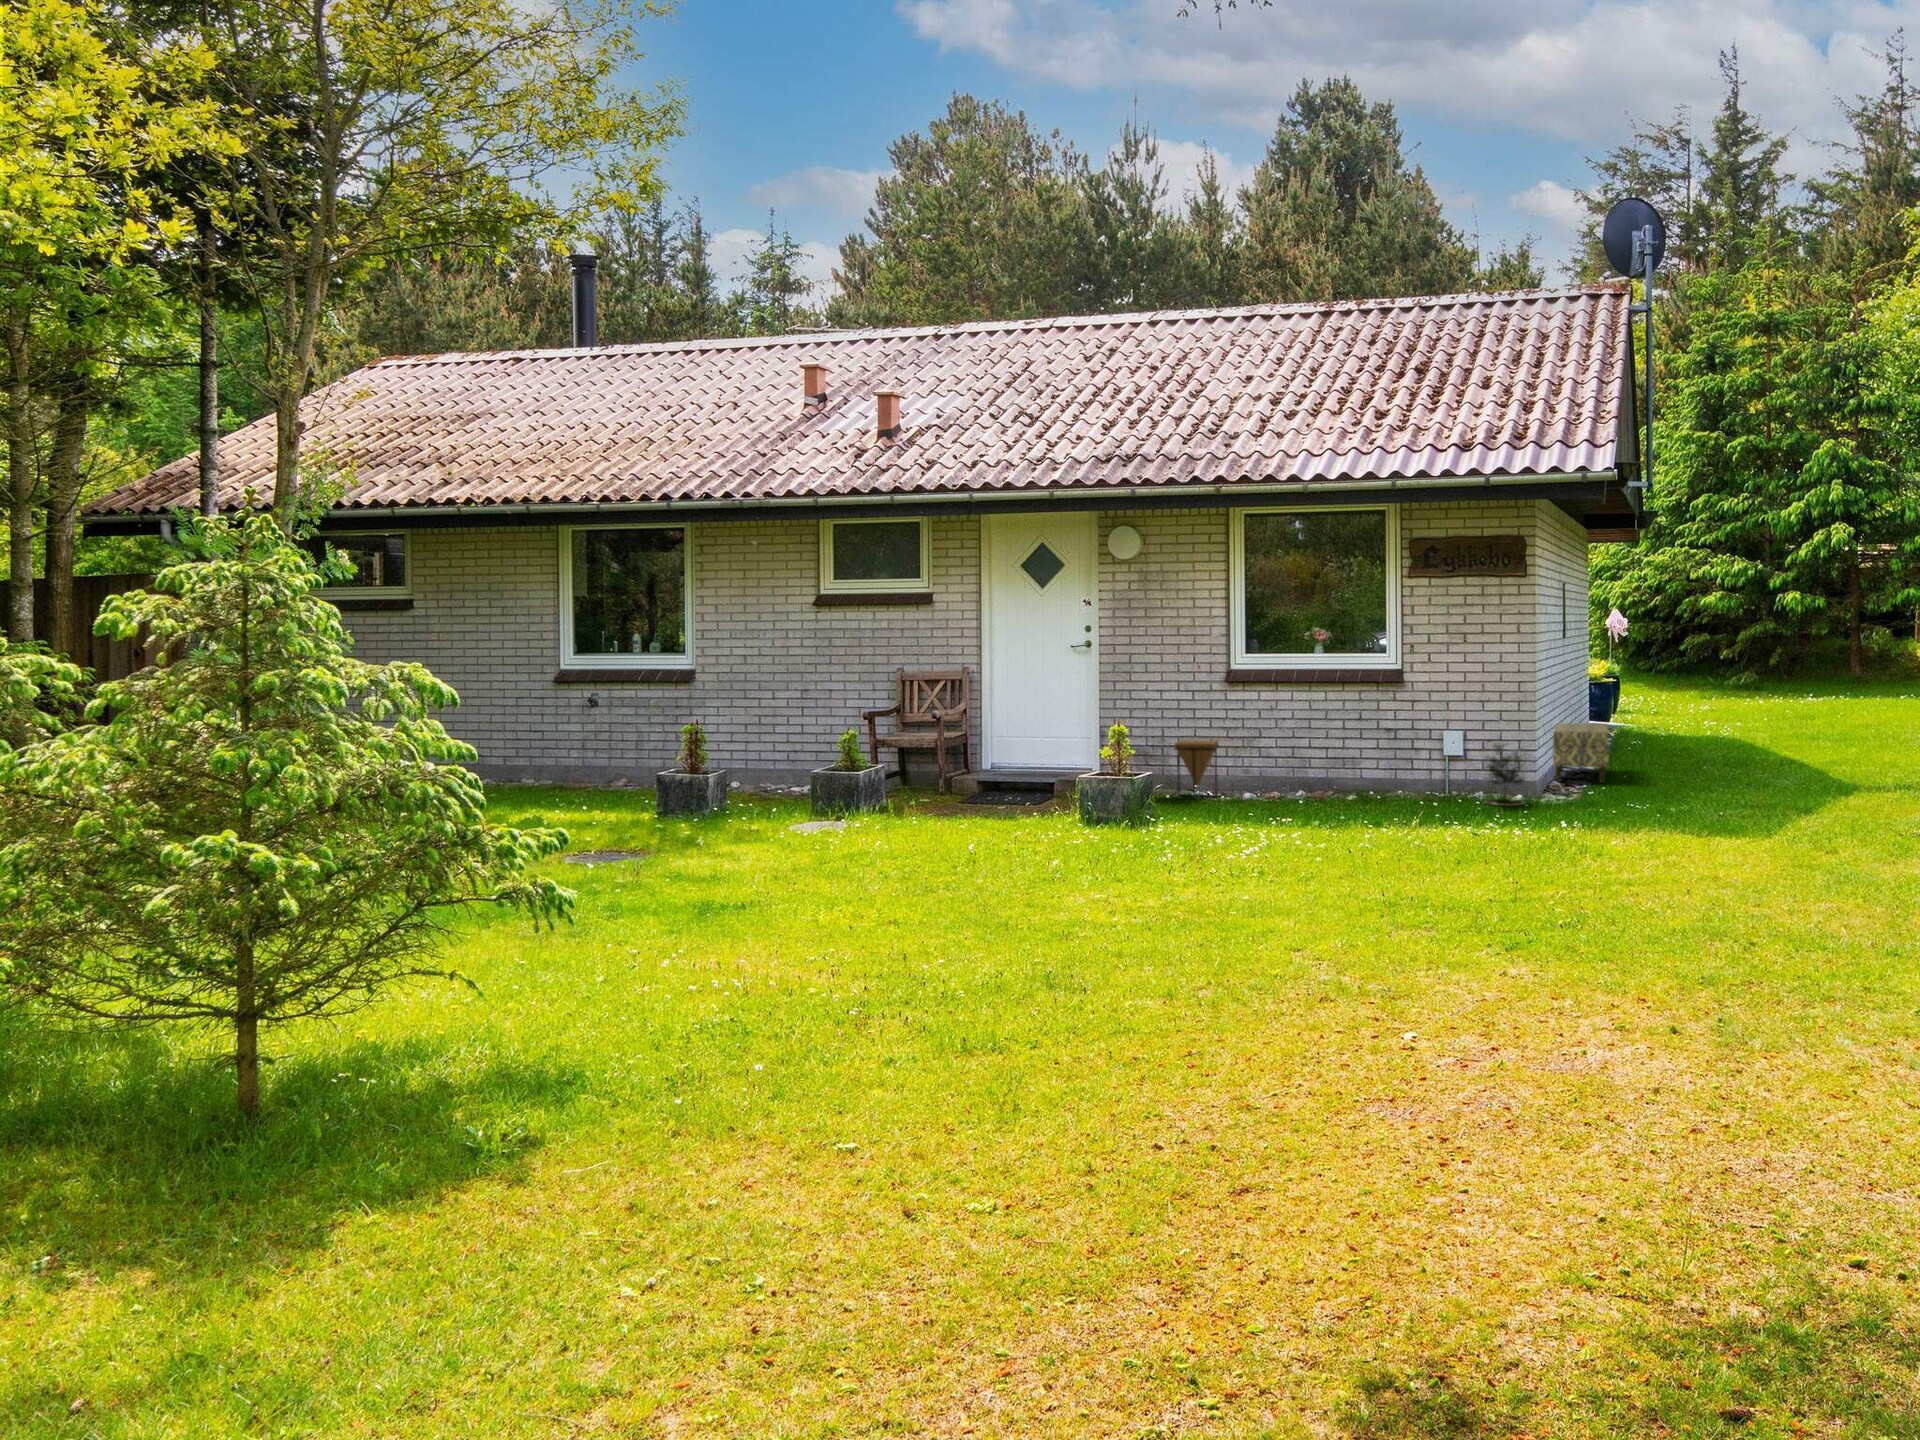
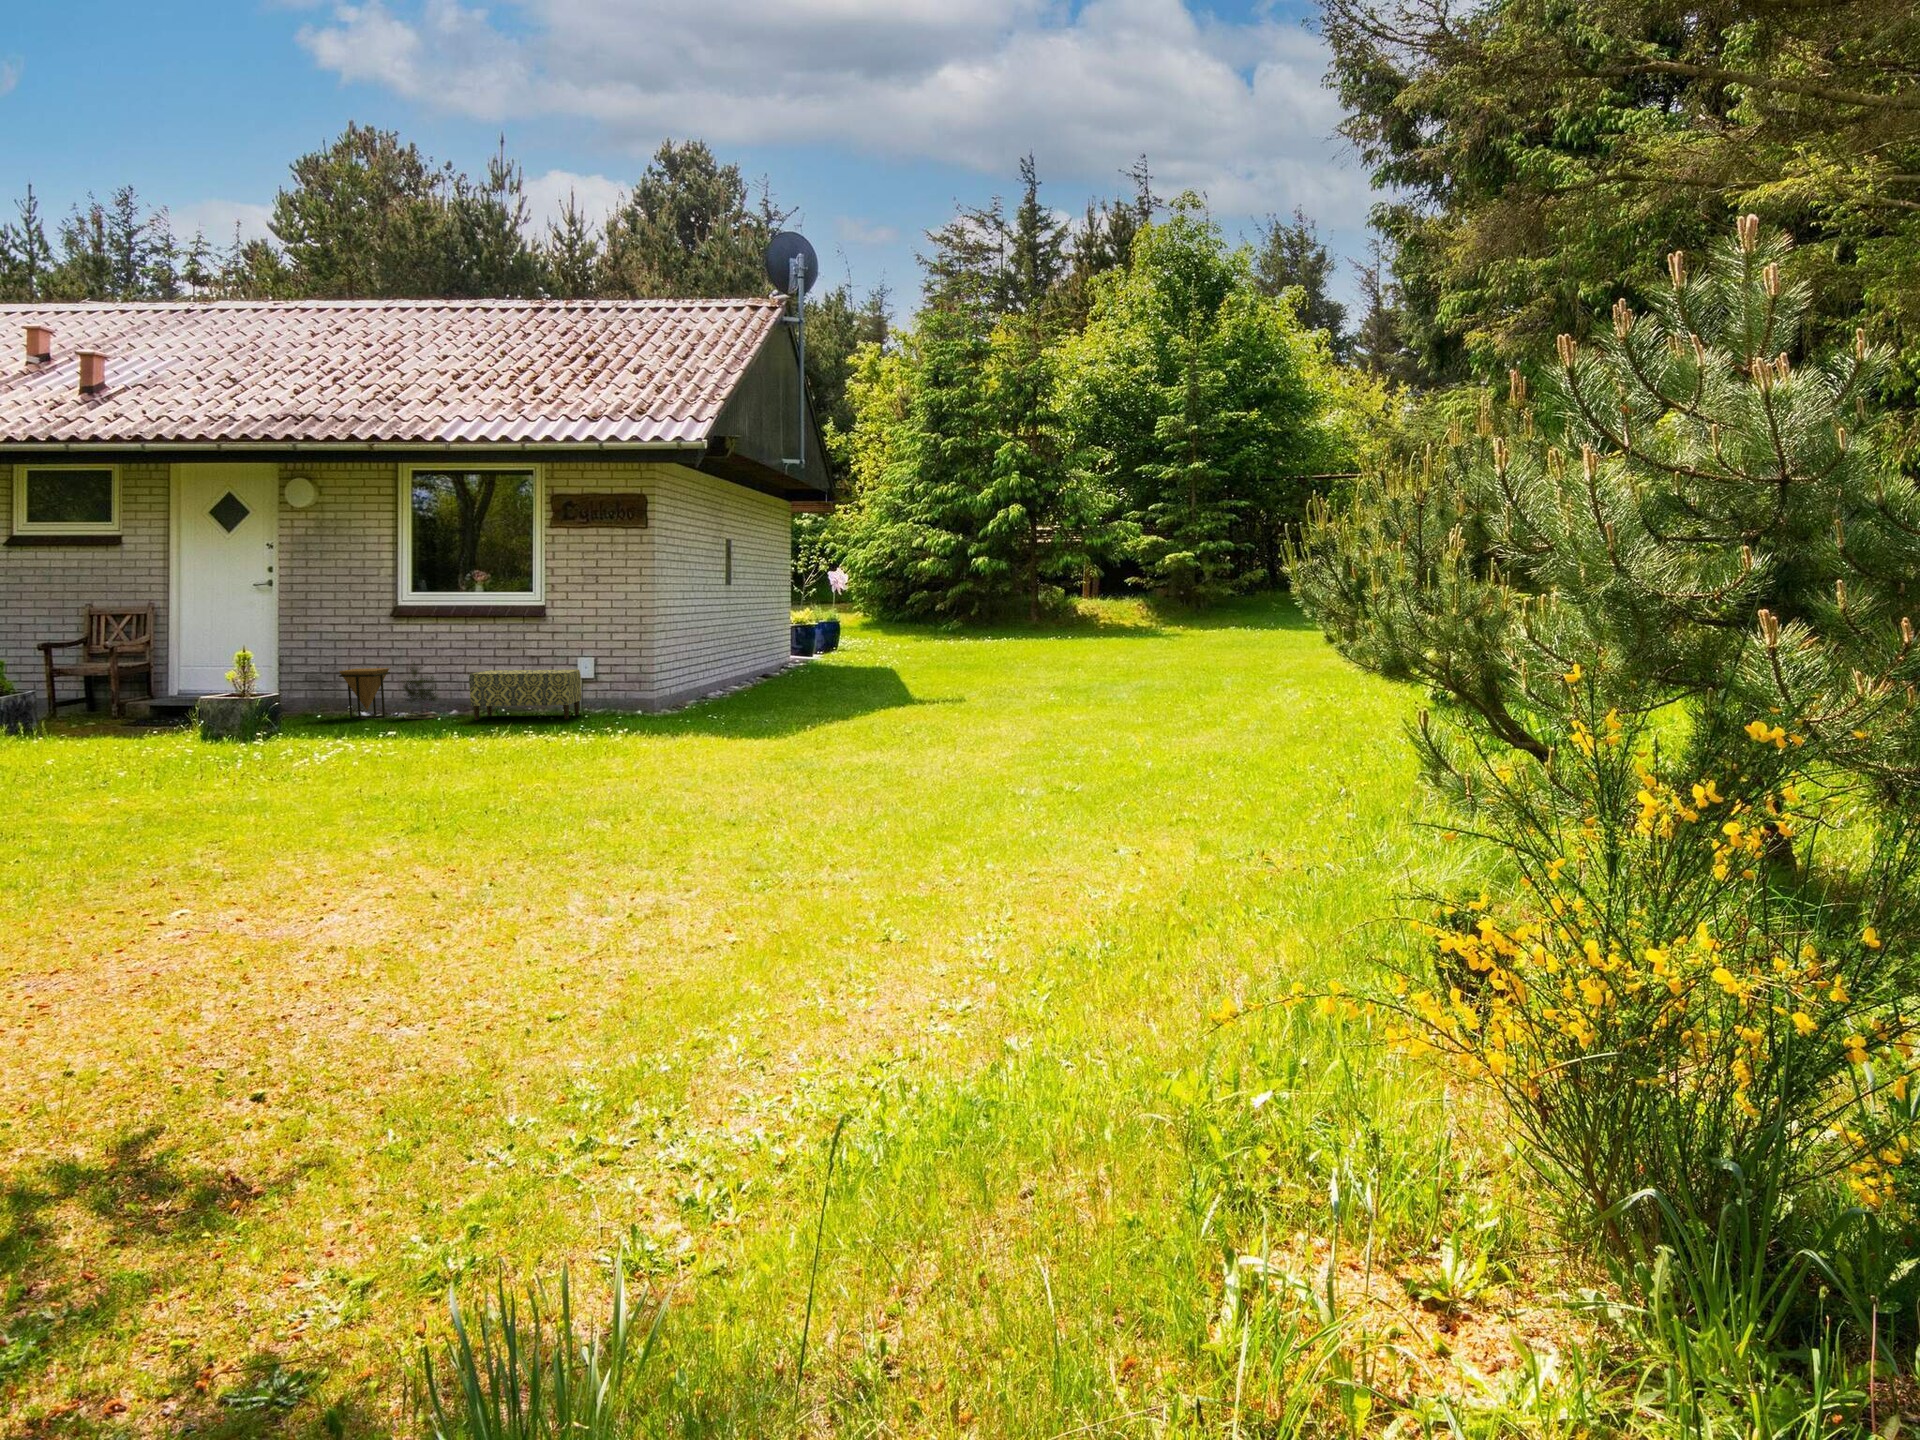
bench: present [1553,723,1609,783] -> present [469,669,581,720]
potted tree: present [1485,739,1524,806] -> present [403,663,438,719]

